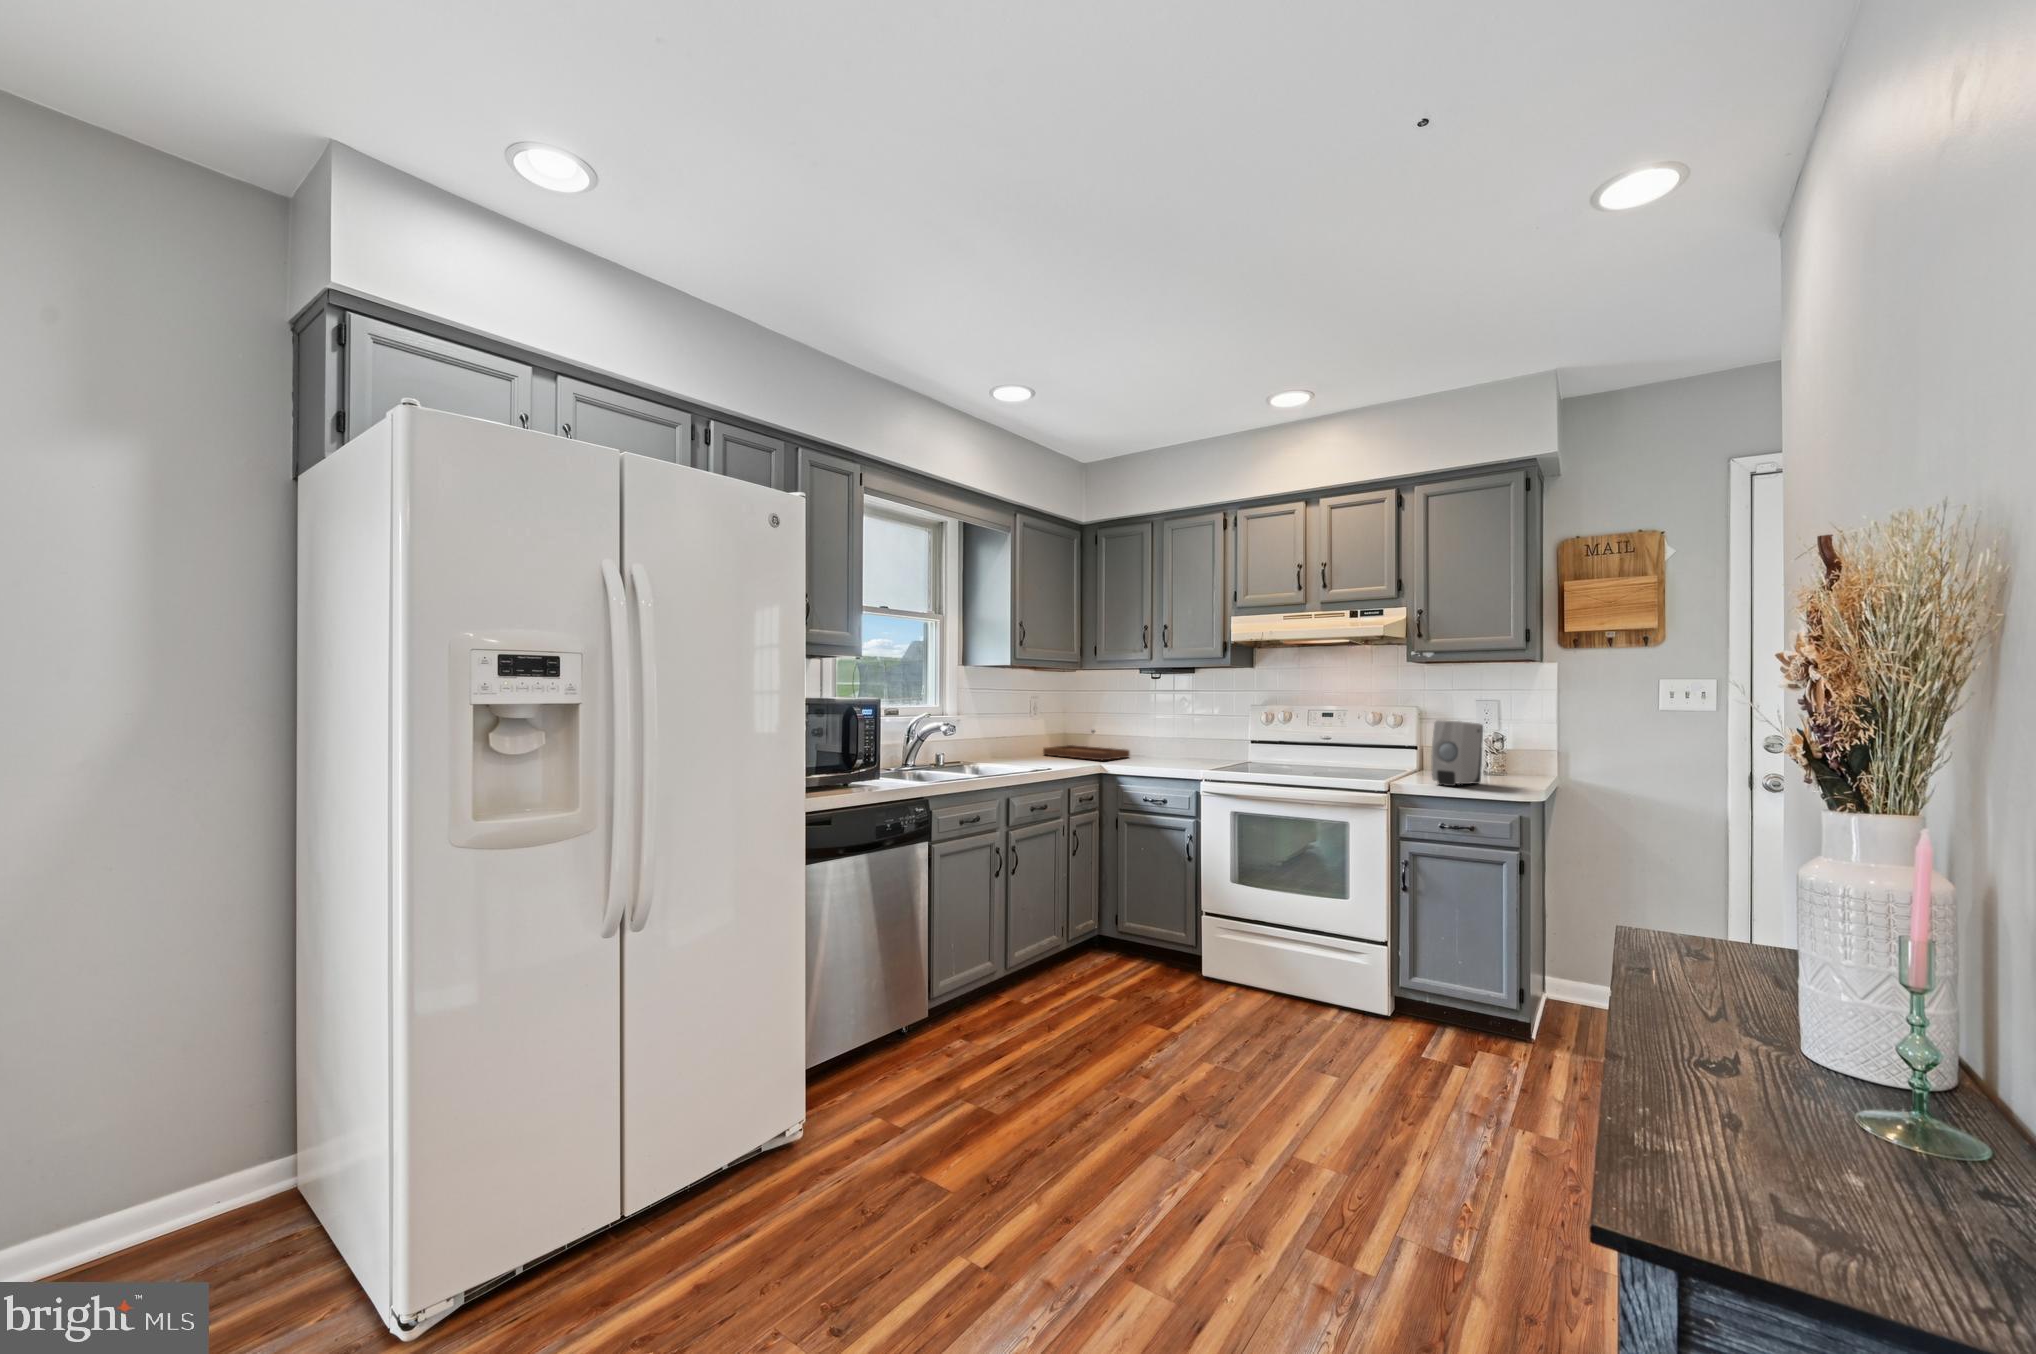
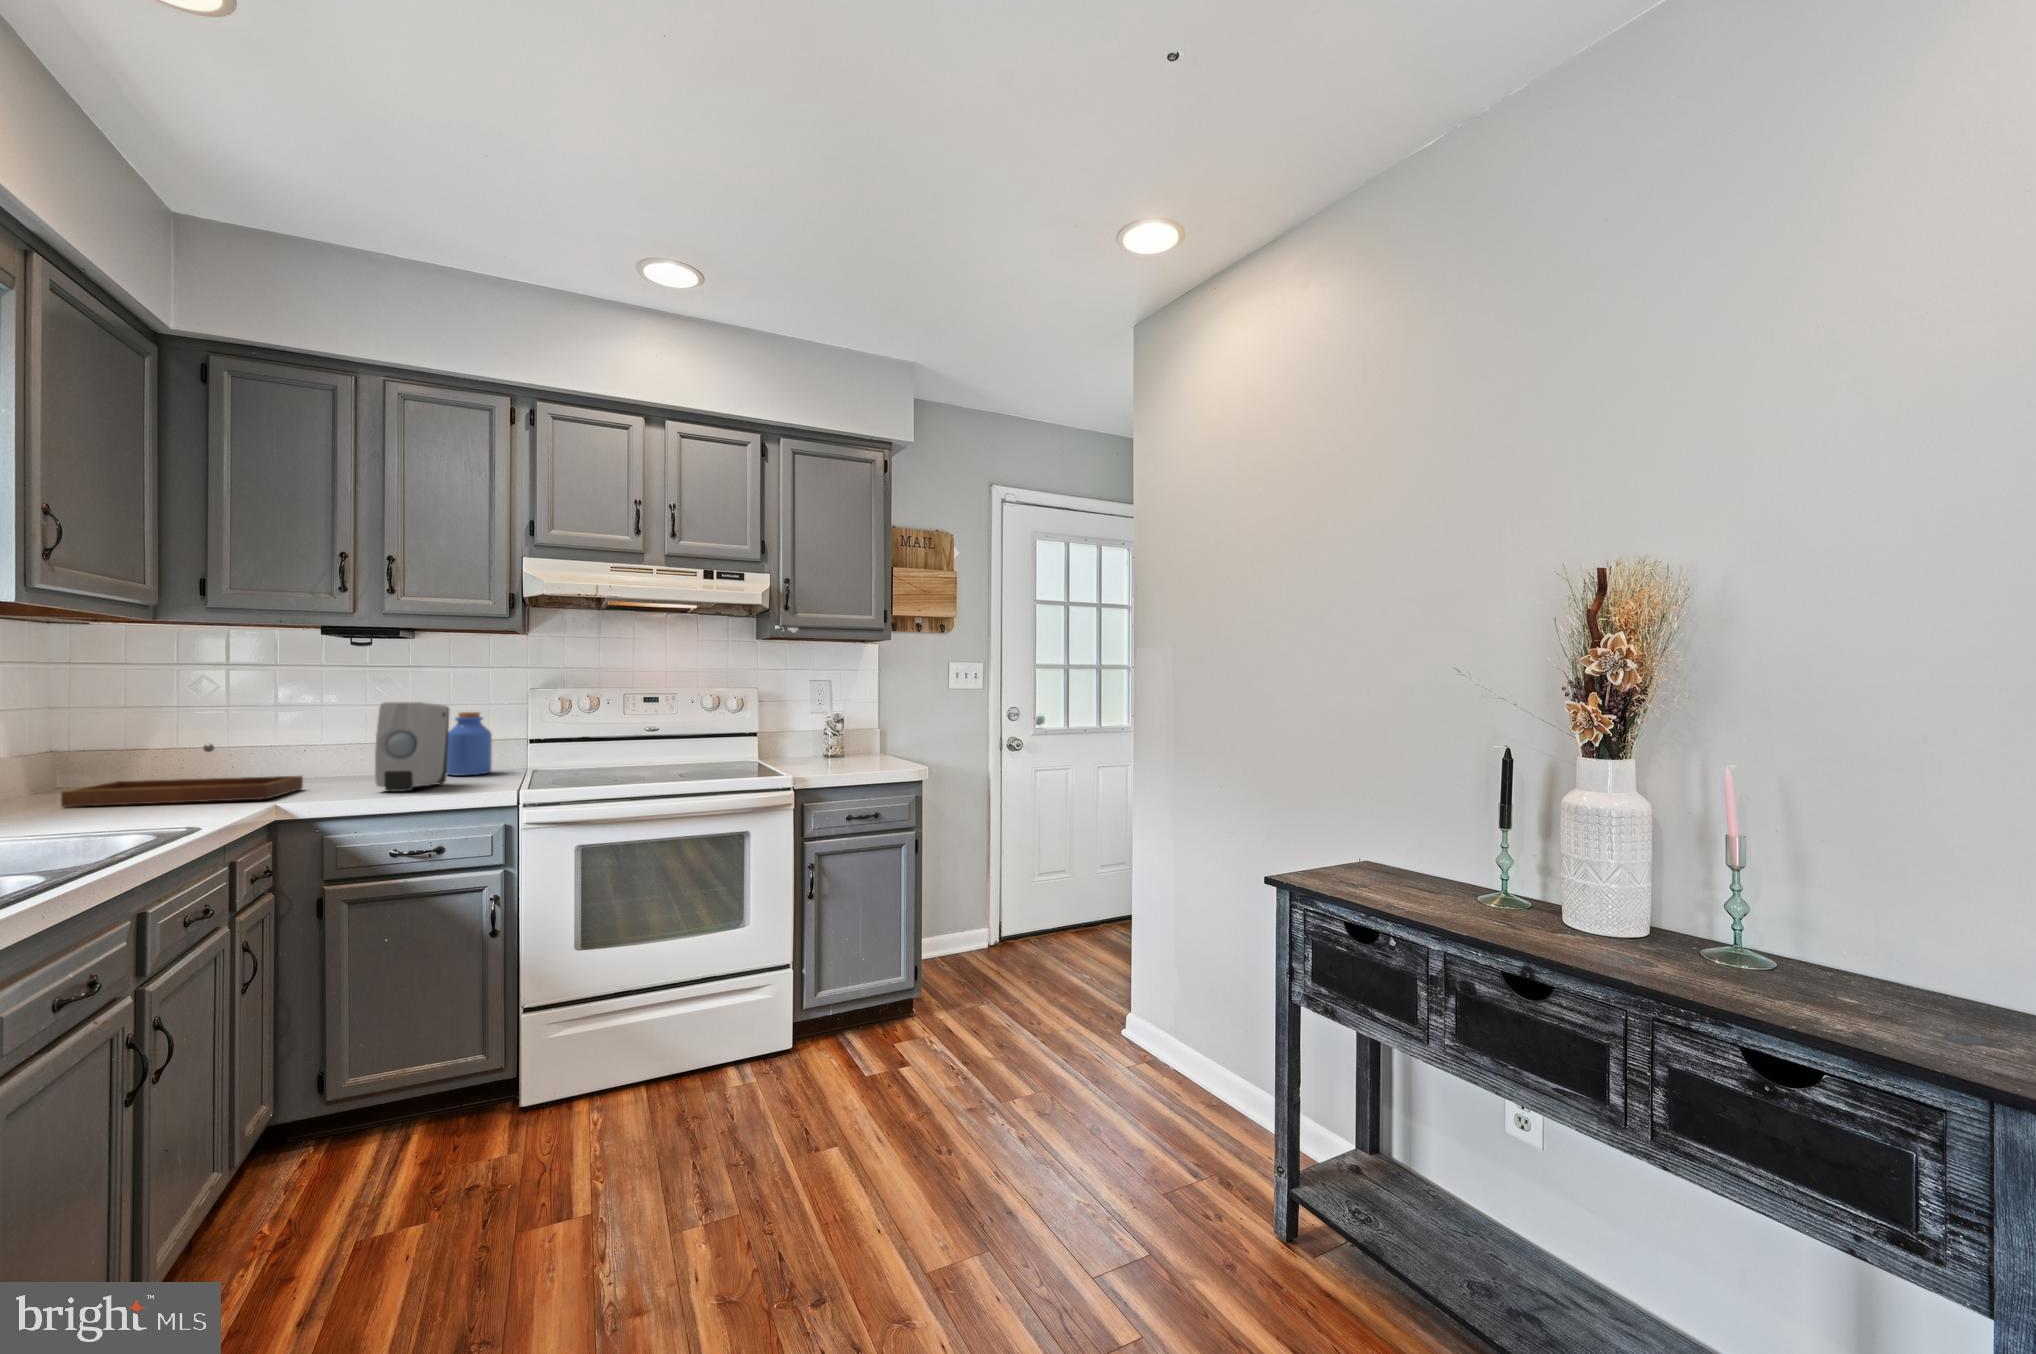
jar: none [1205,717,1230,759] -> present [447,712,492,776]
soap dispenser: present [1431,720,1483,786] -> present [375,702,449,791]

